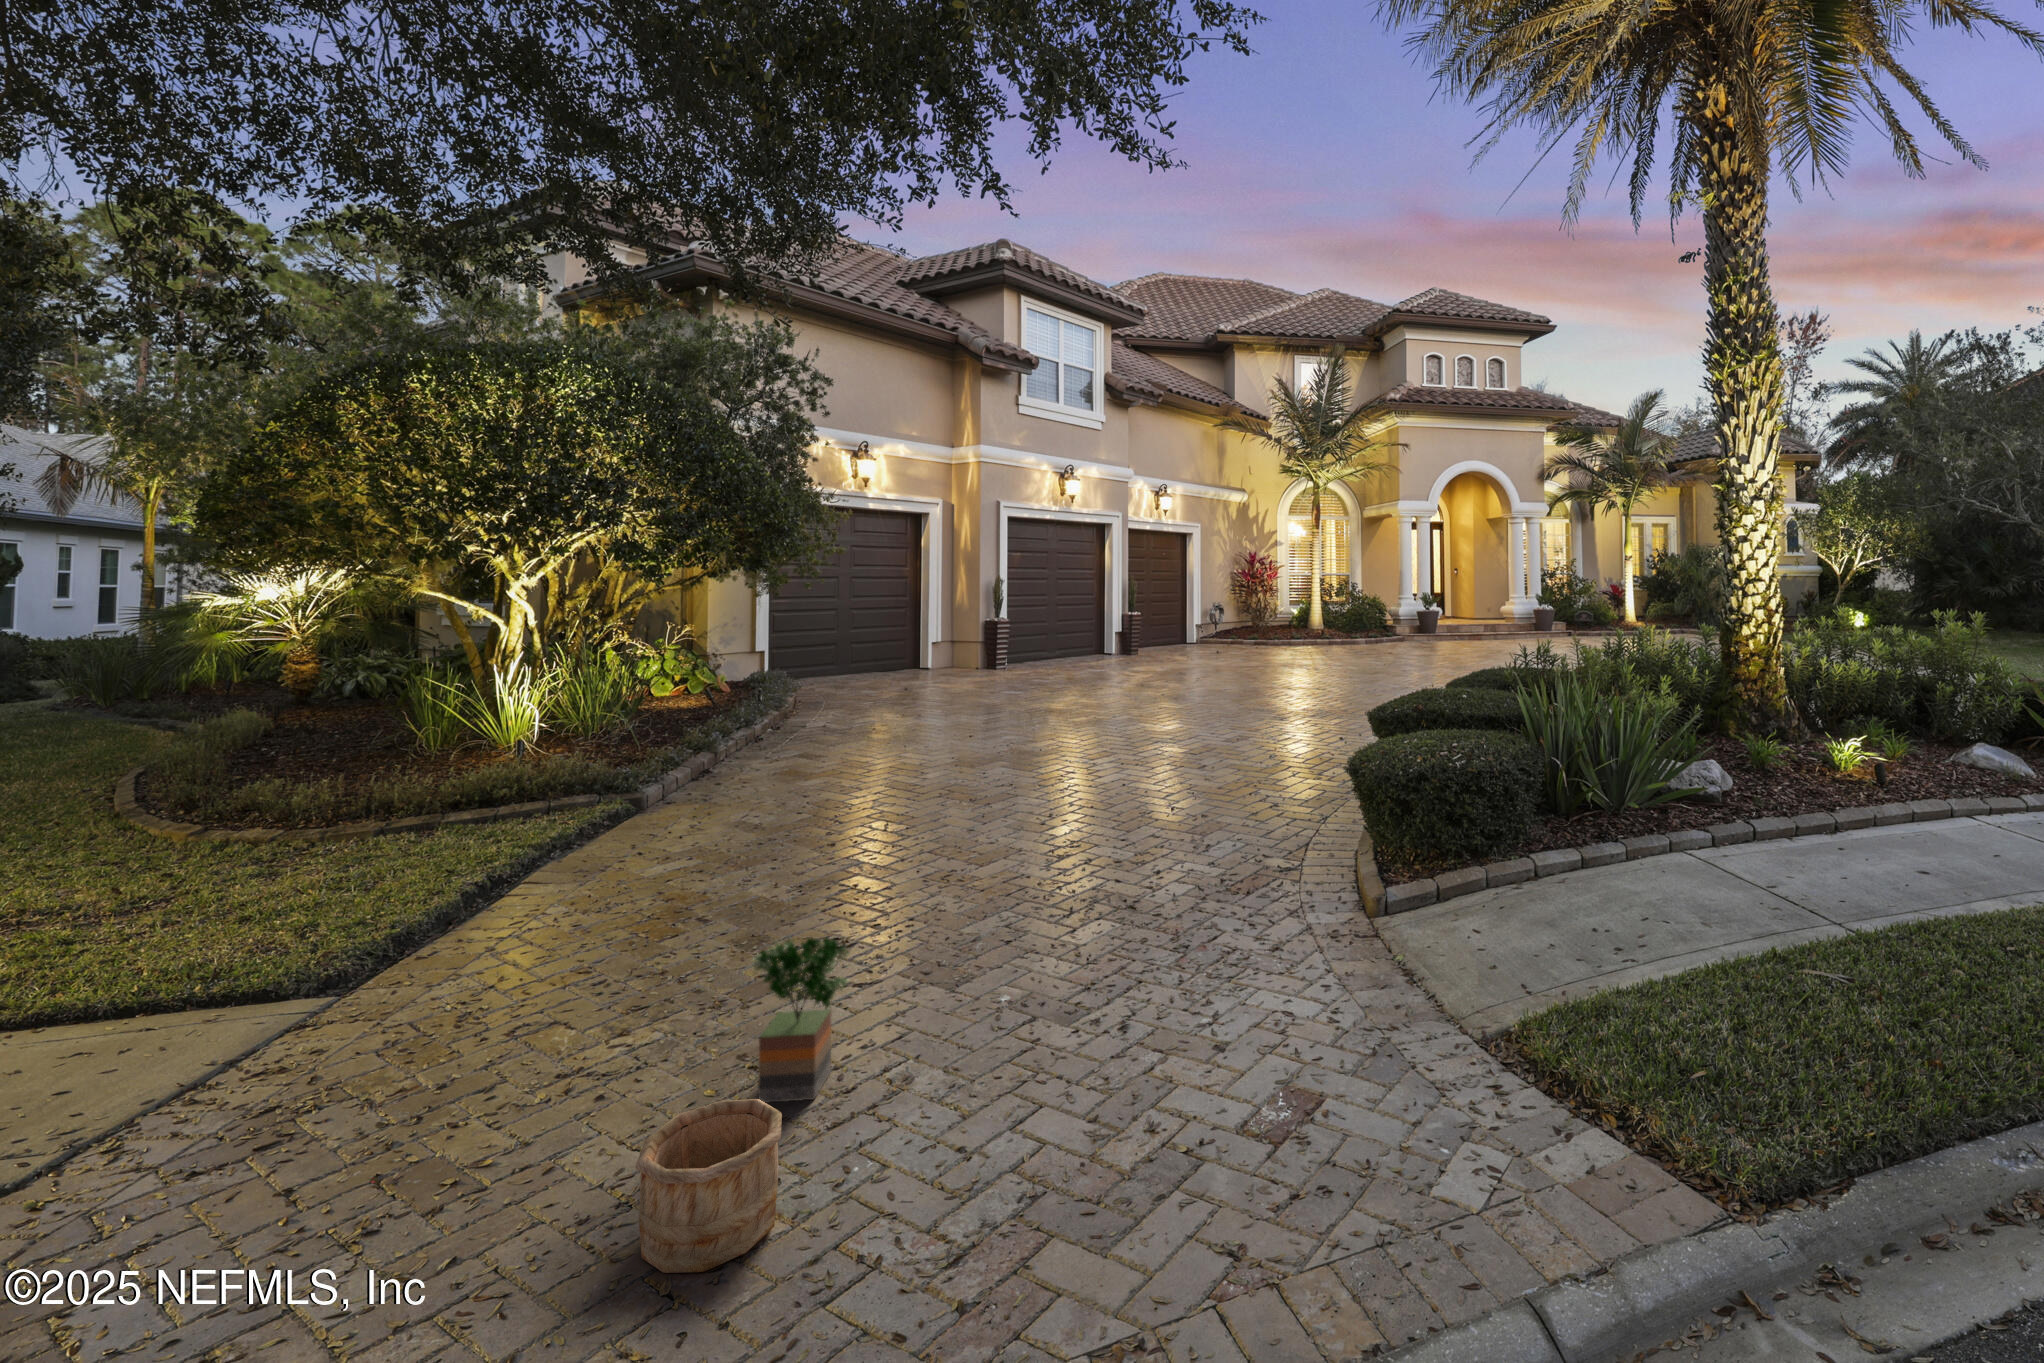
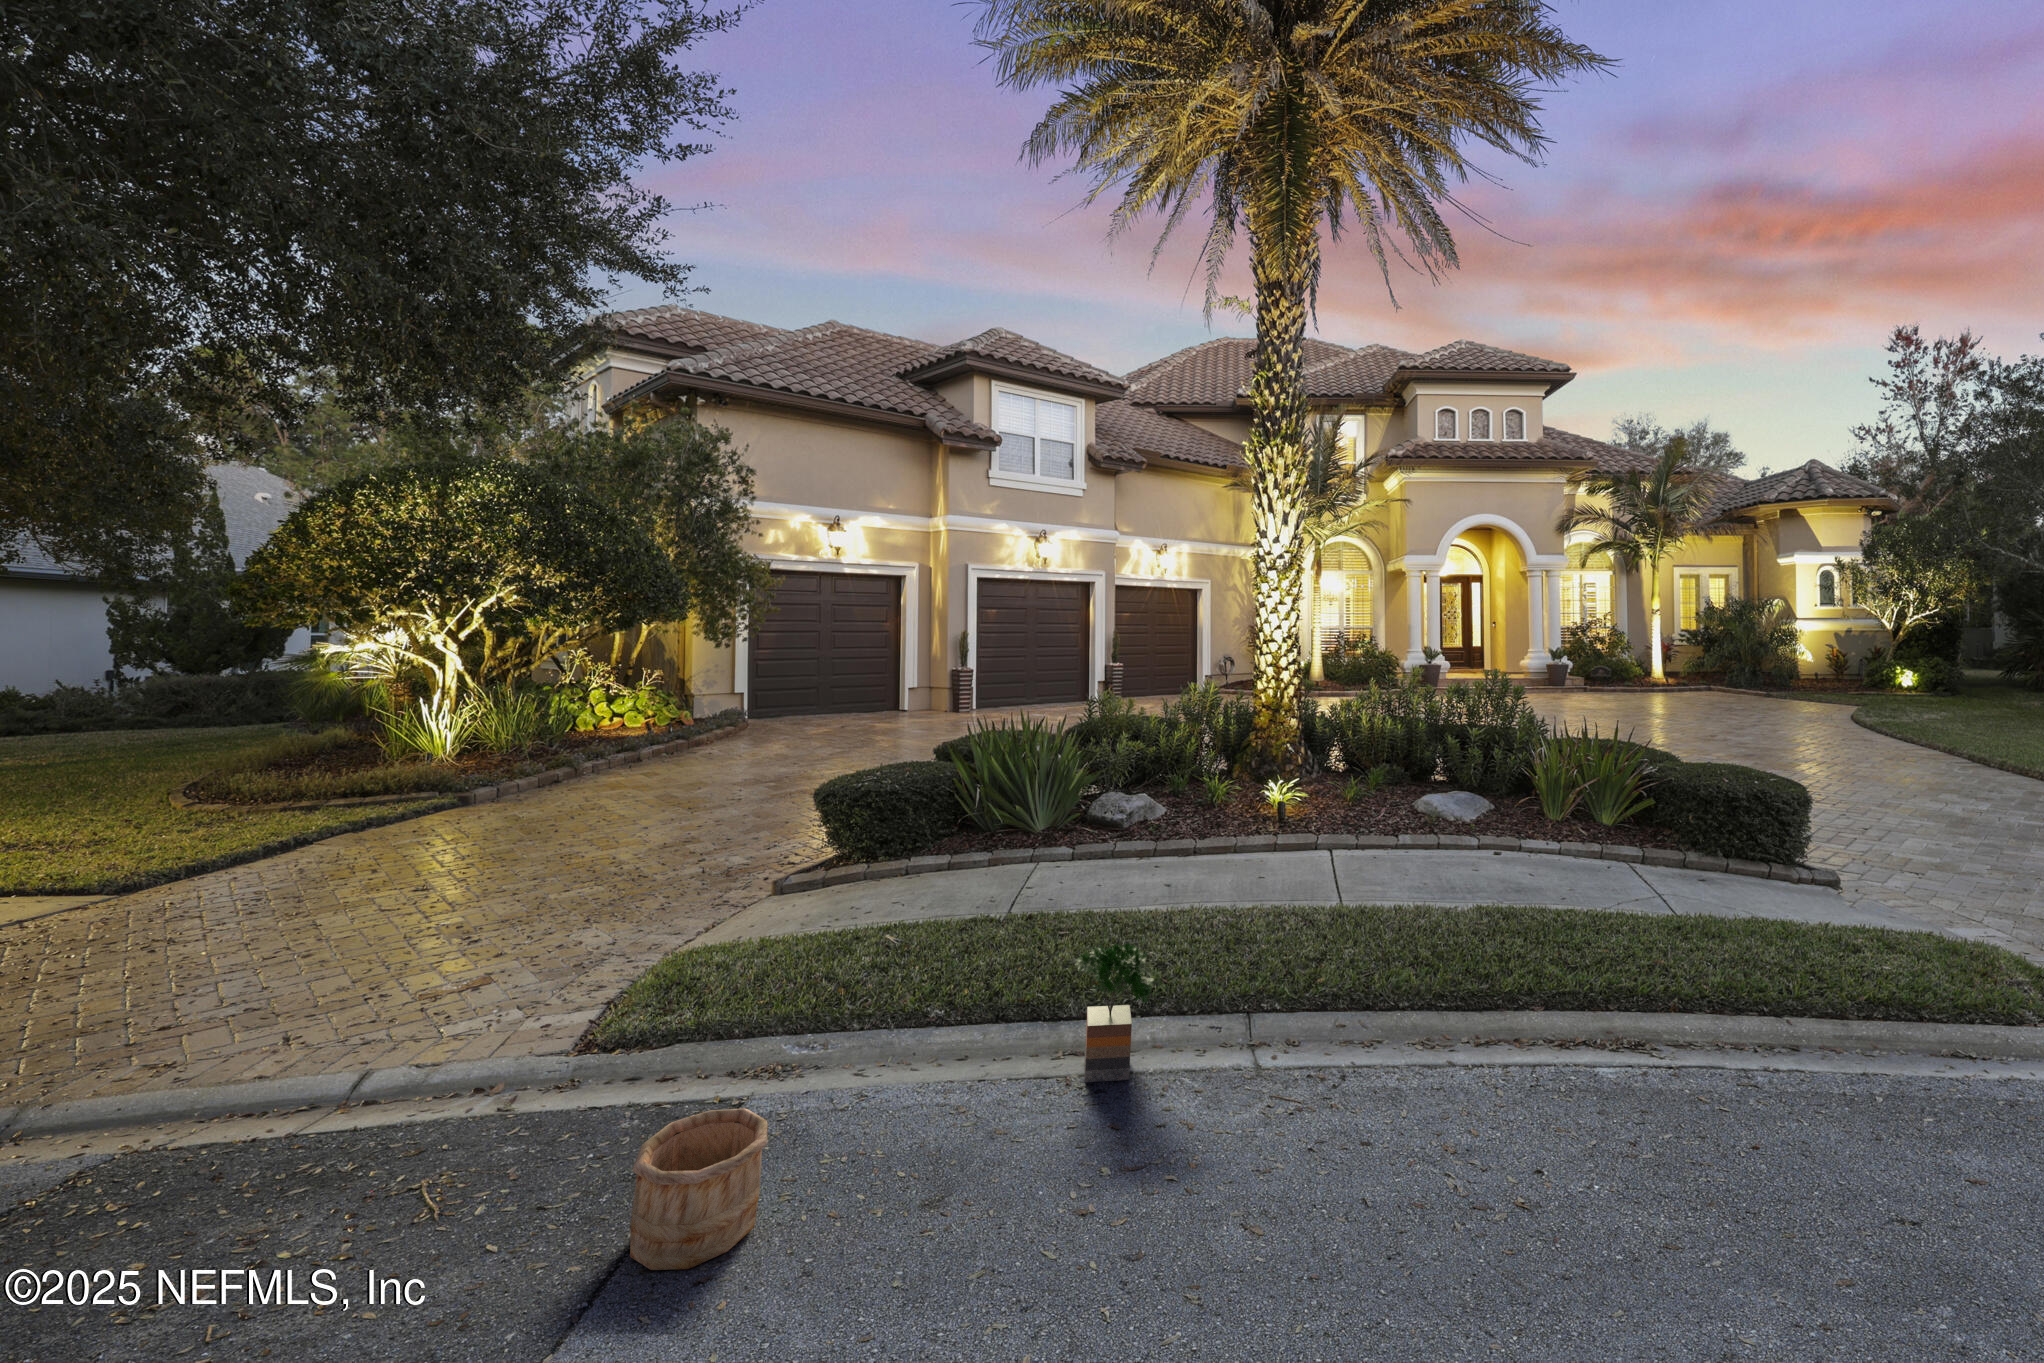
potted tree: present [753,937,849,1103] -> present [1075,943,1154,1082]

